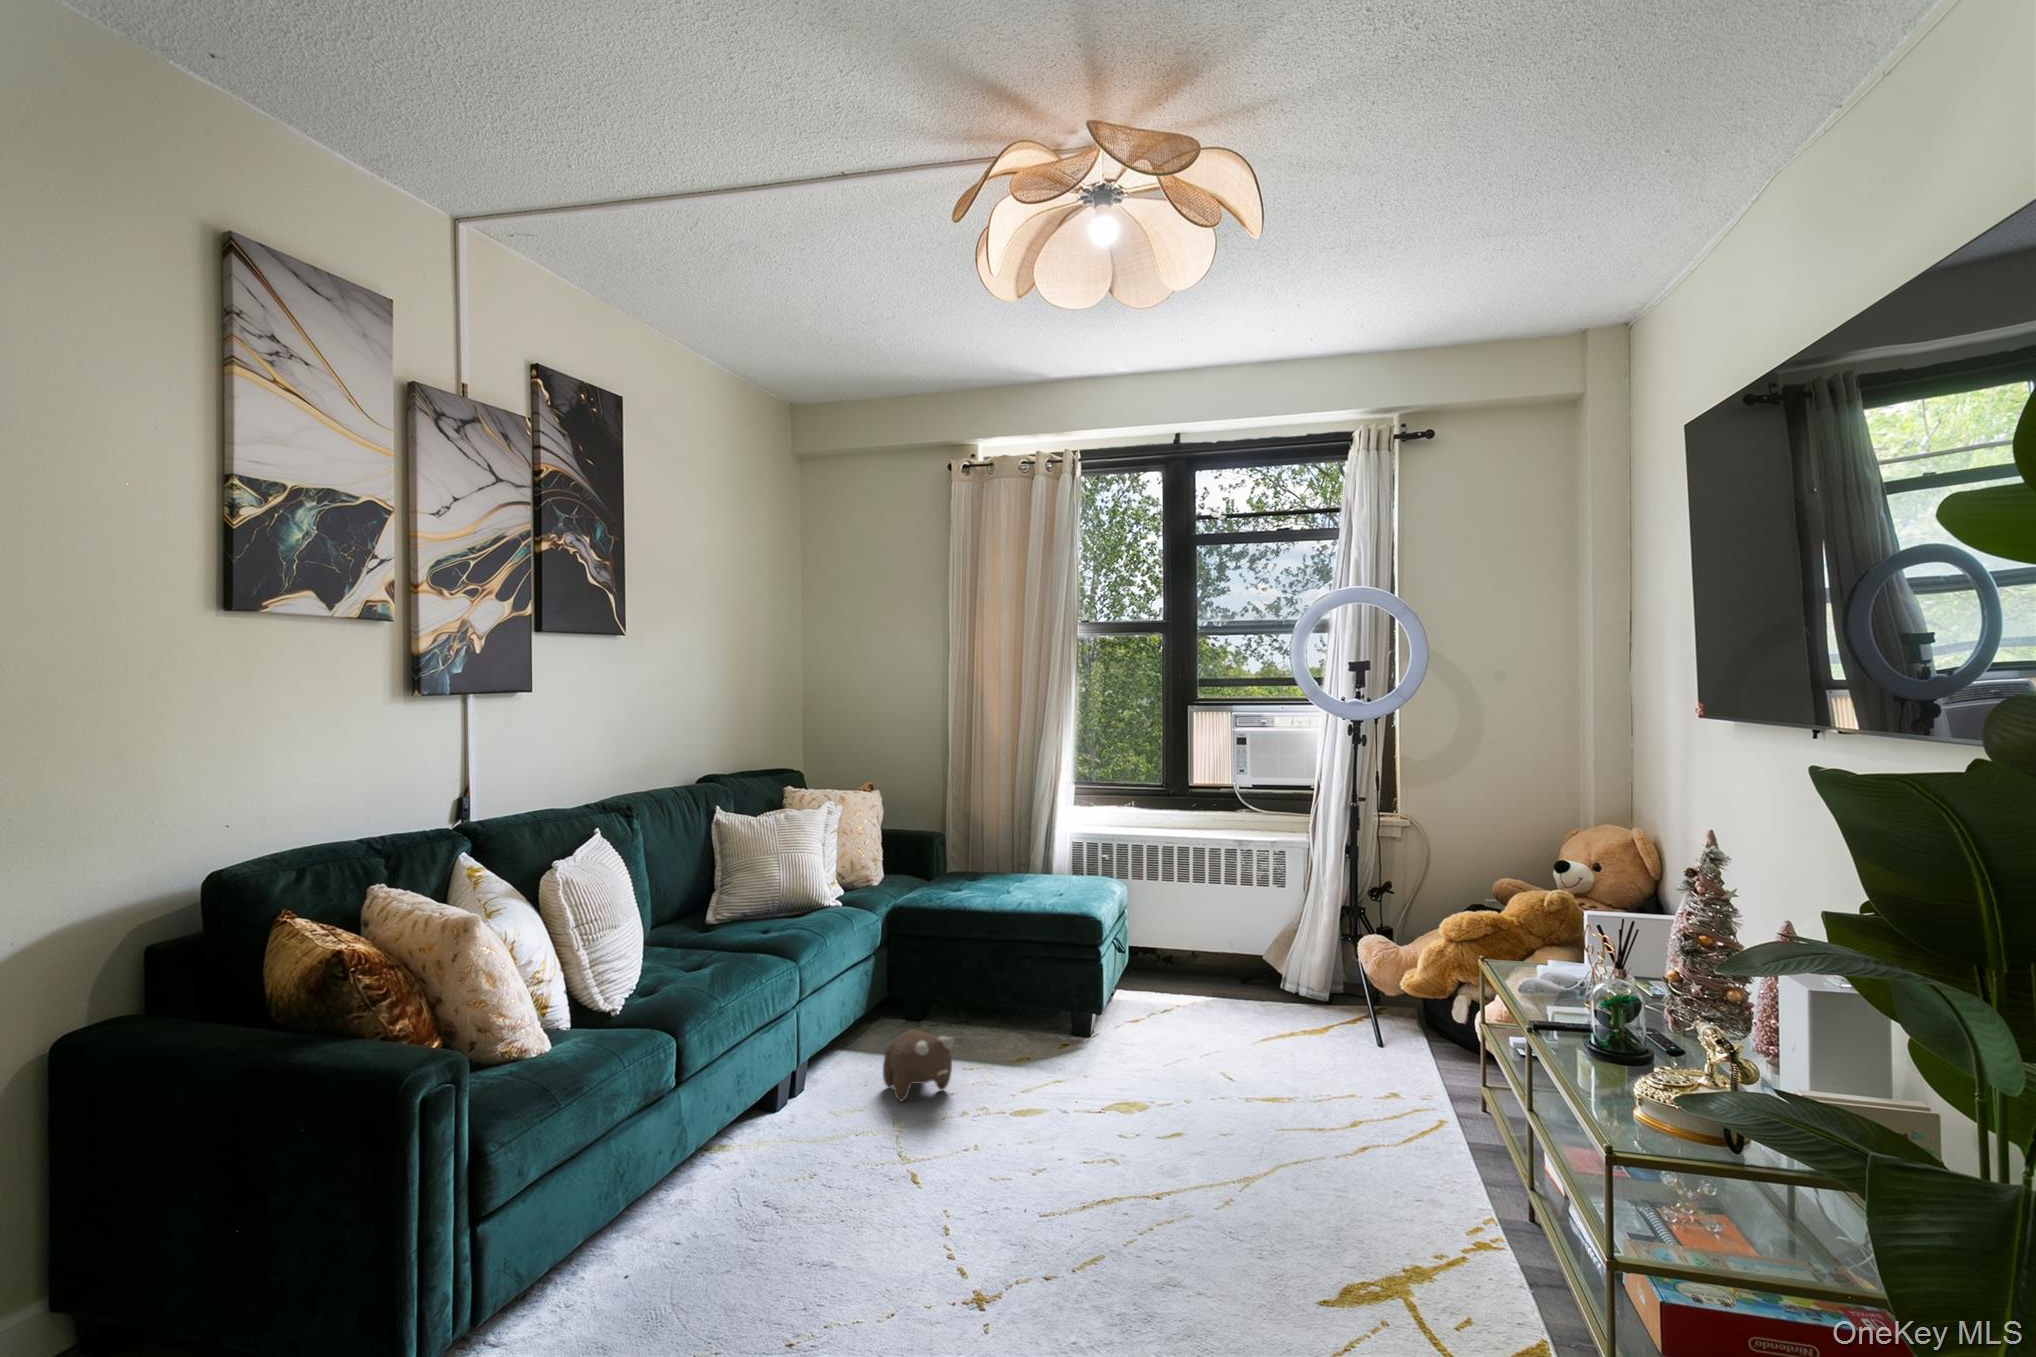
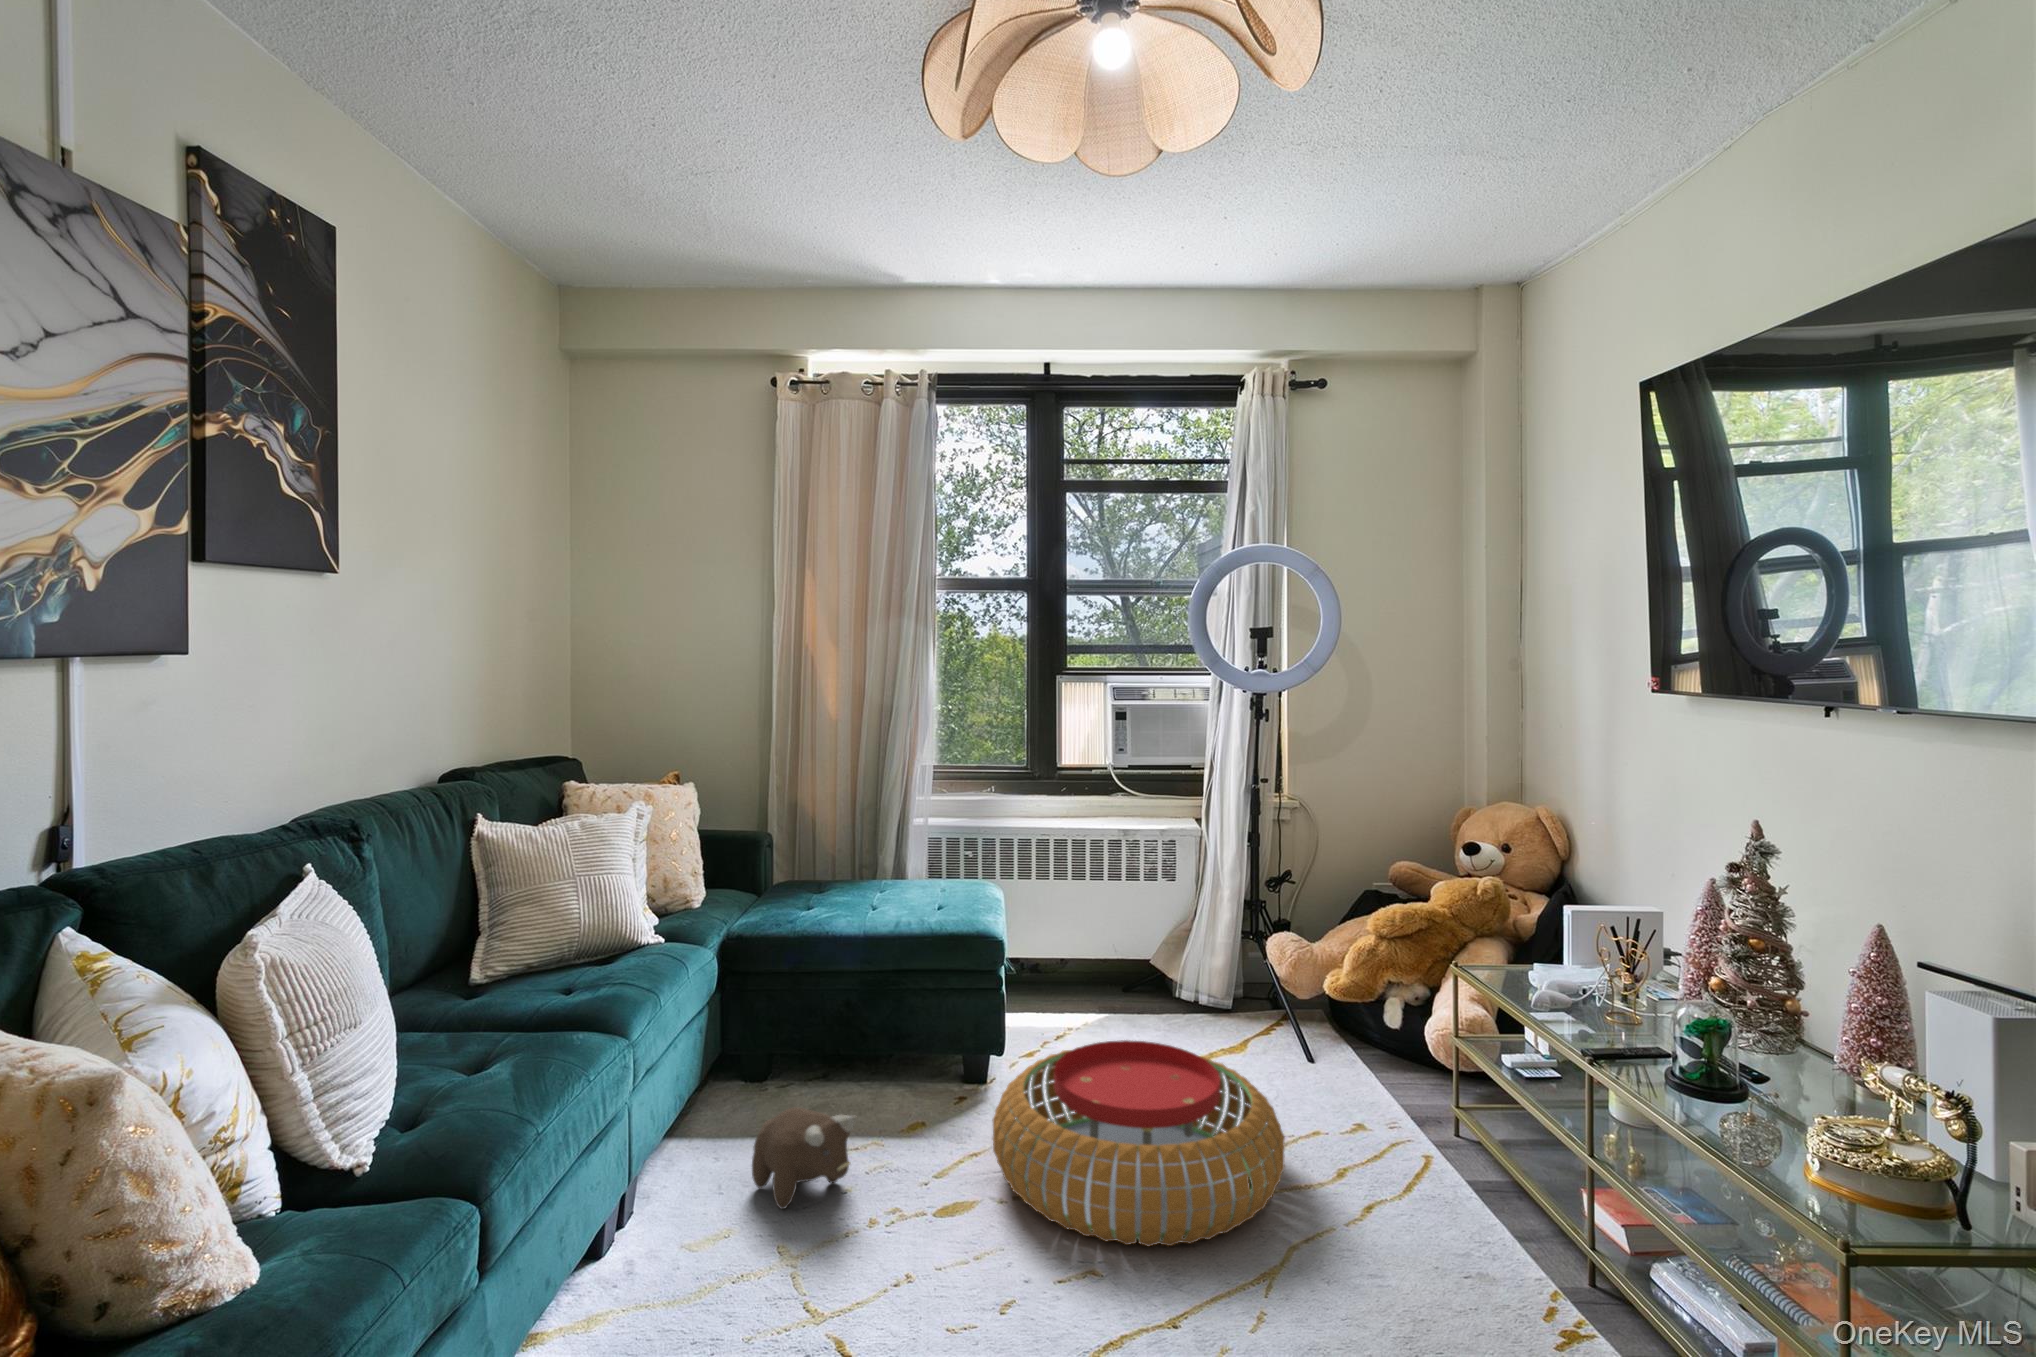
pouf: none [1060,1004,1299,1157] -> present [992,1040,1285,1246]

